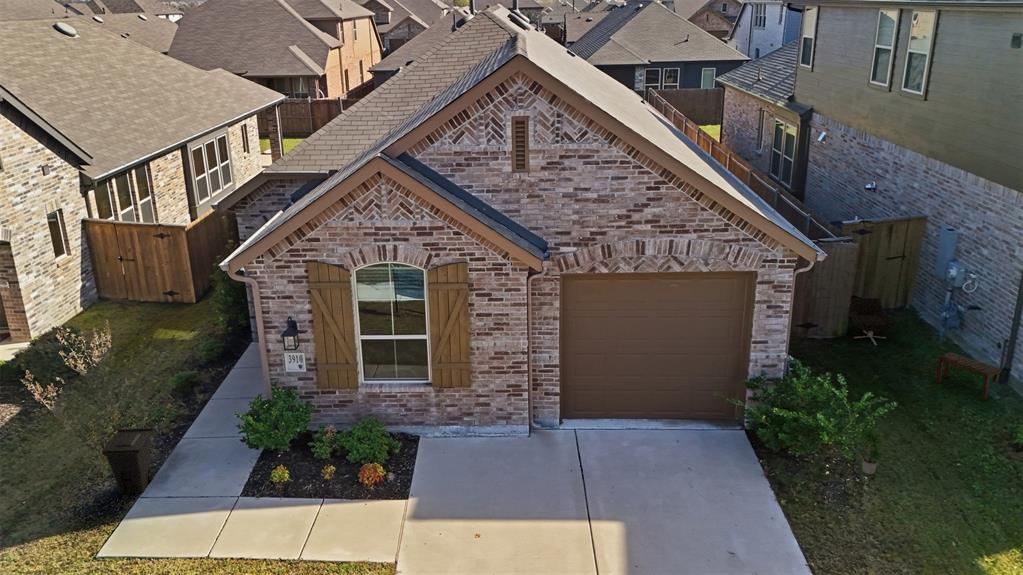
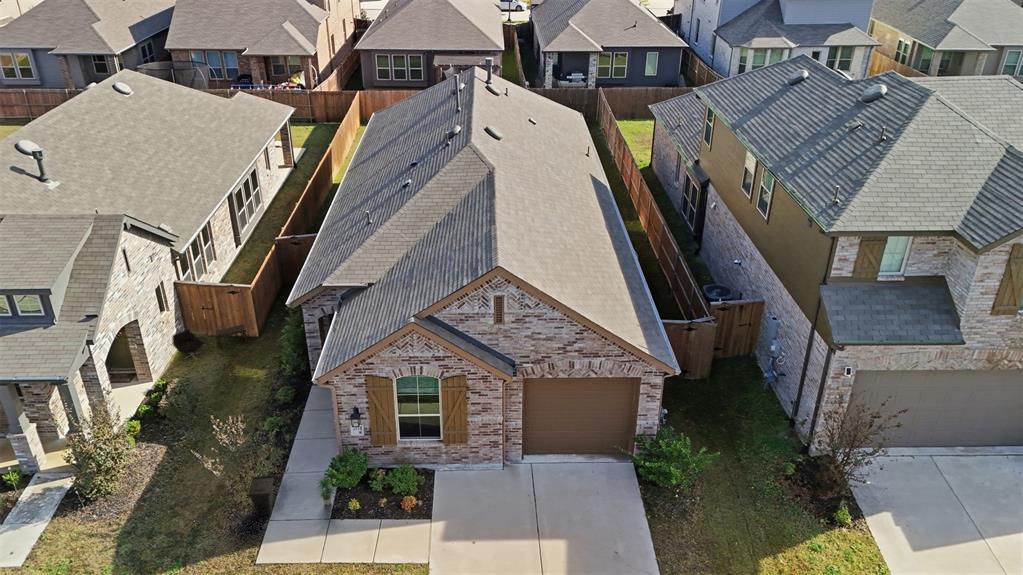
lounge chair: present [849,298,896,345] -> present [172,329,203,357]
bench: present [936,352,1002,400] -> present [215,324,247,349]
potted plant: present [858,425,884,475] -> present [318,477,334,505]

